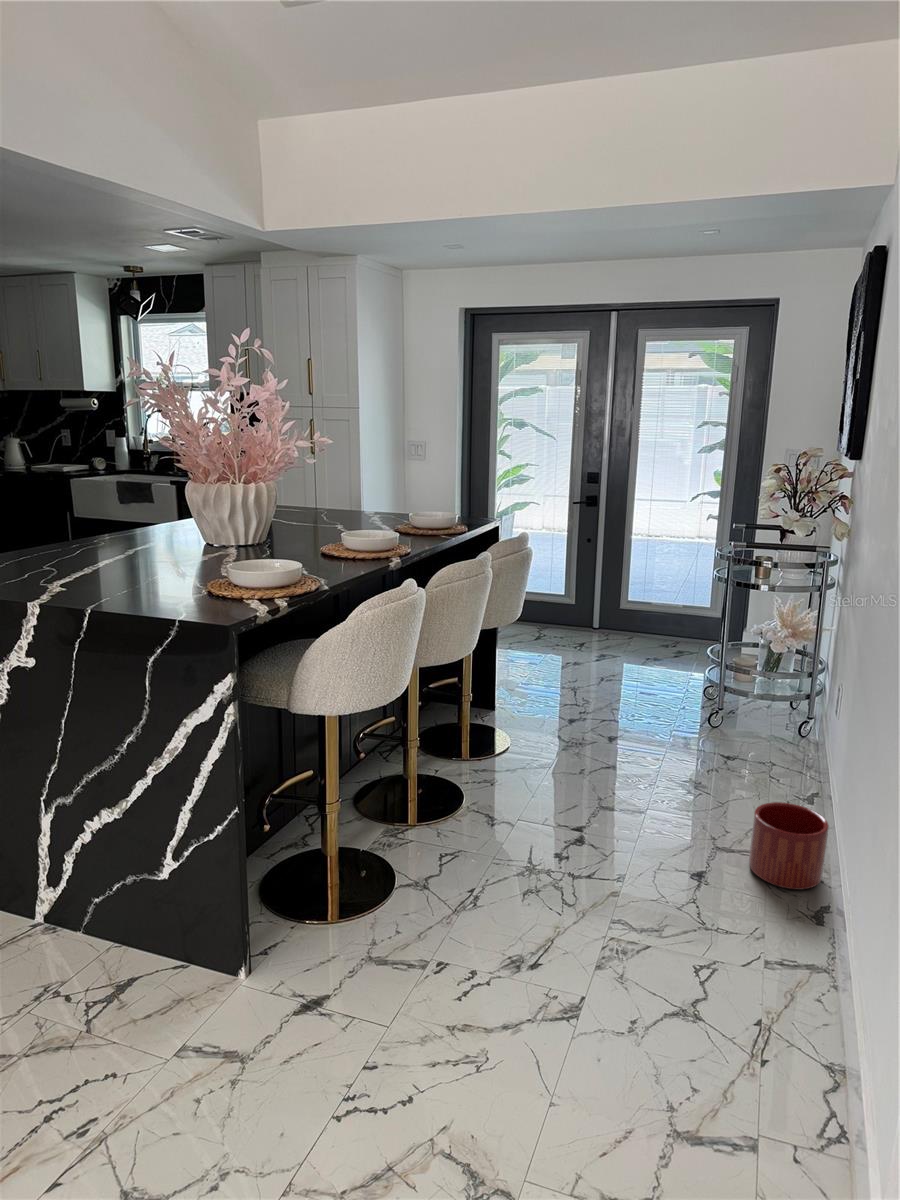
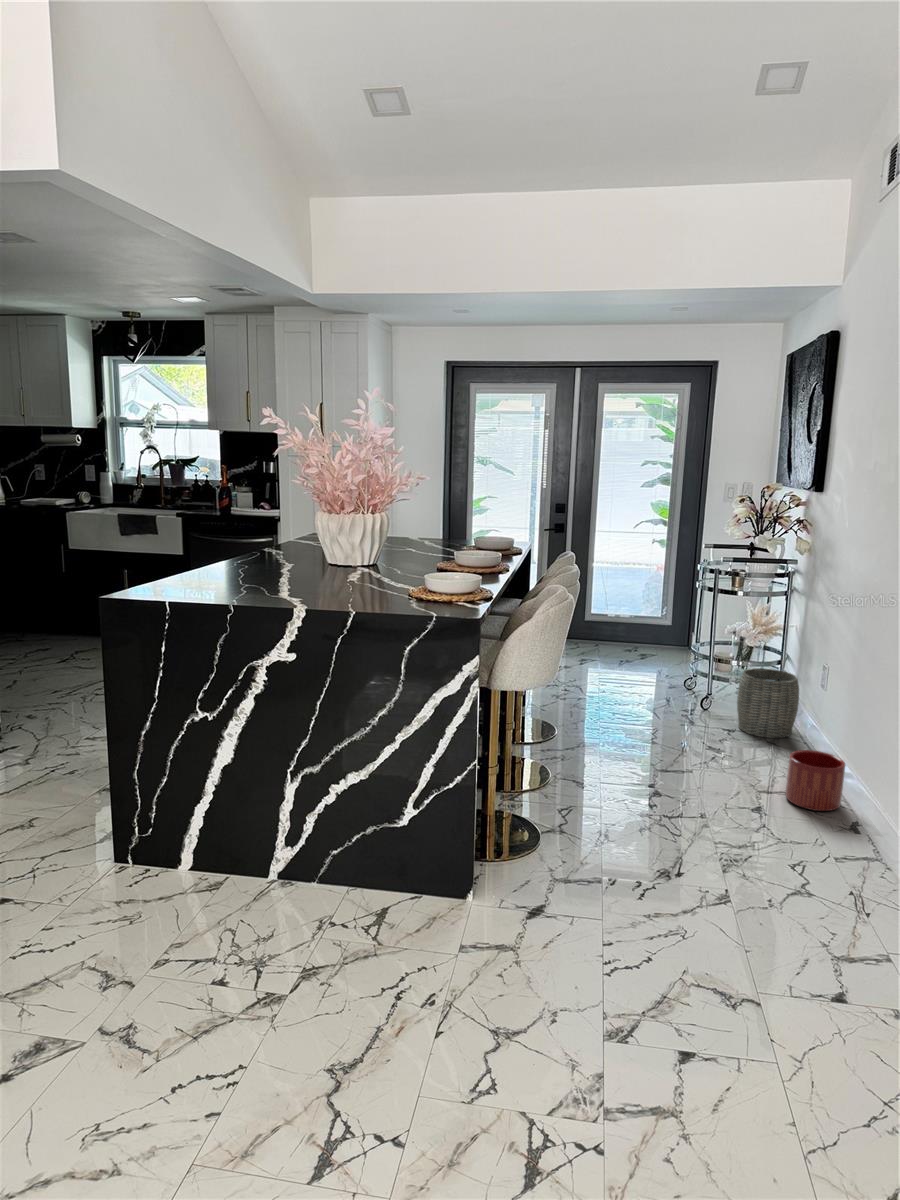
woven basket: none [741,681,820,773] -> present [737,668,799,738]

